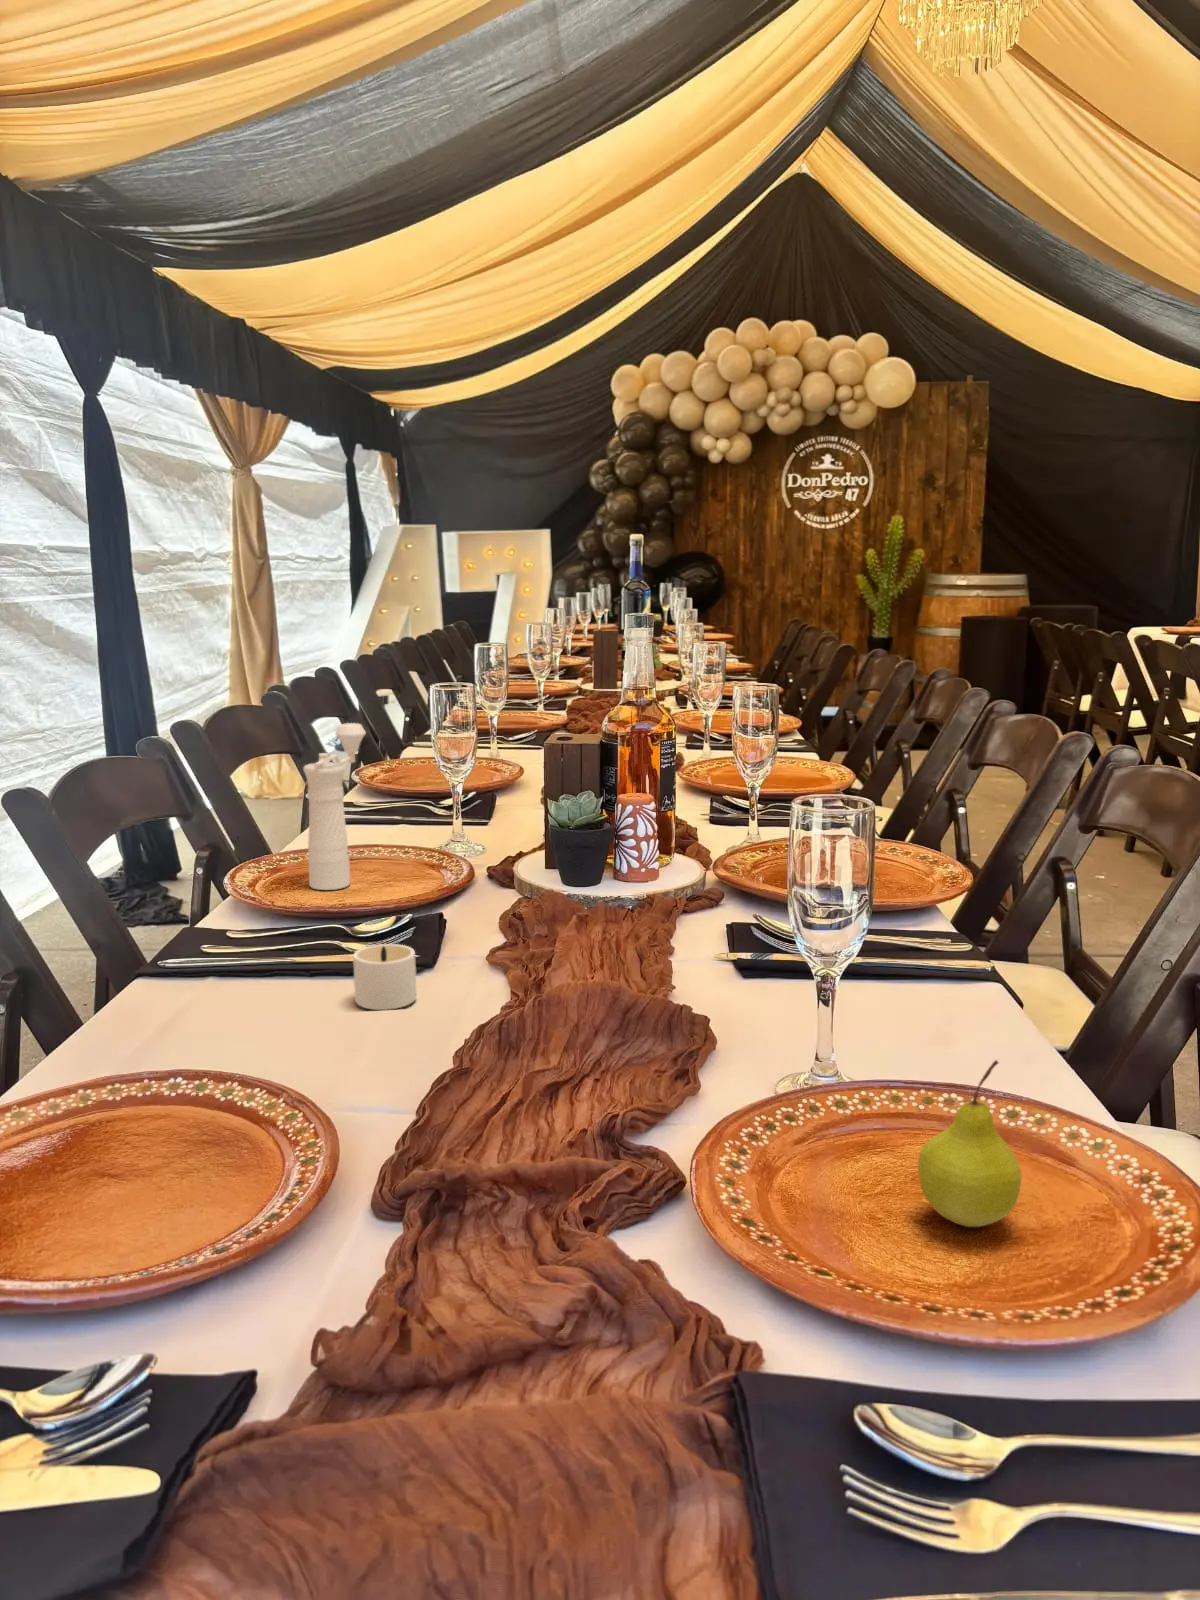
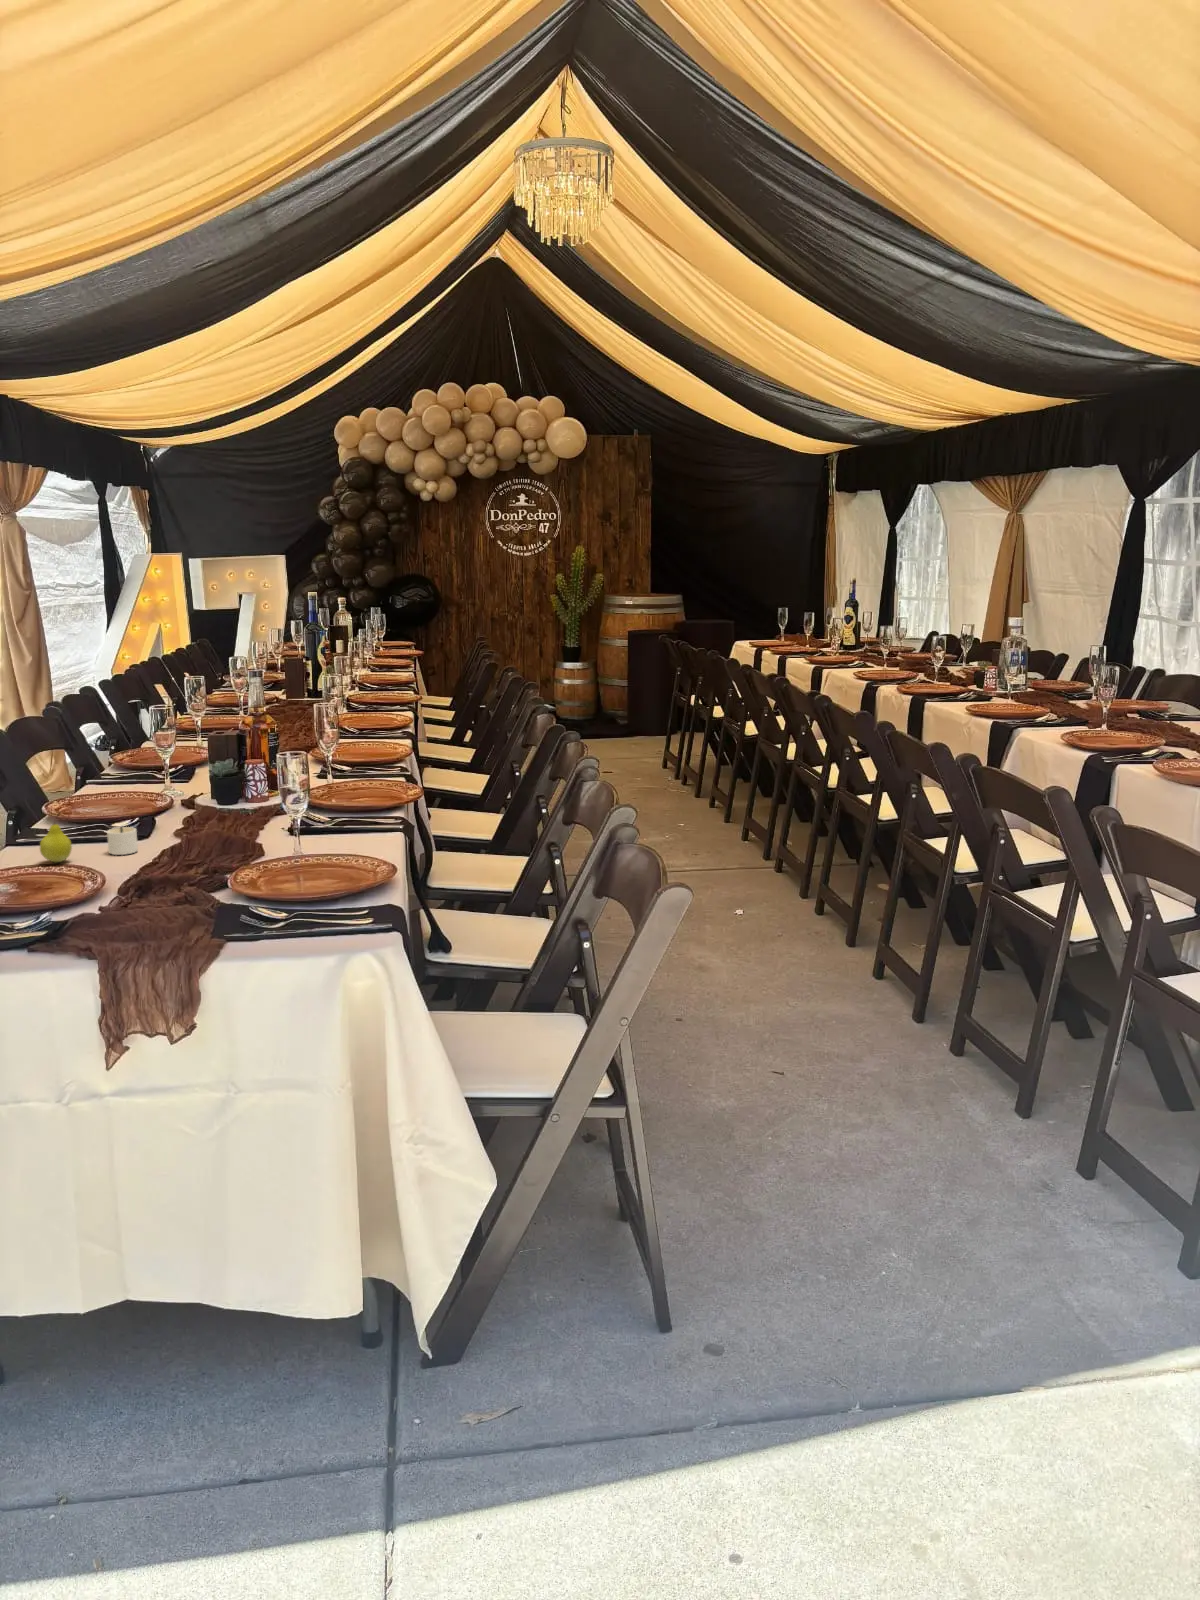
pepper mill: present [303,723,366,890] -> none [78,727,113,815]
fruit: present [918,1061,1021,1227] -> present [40,814,72,862]

